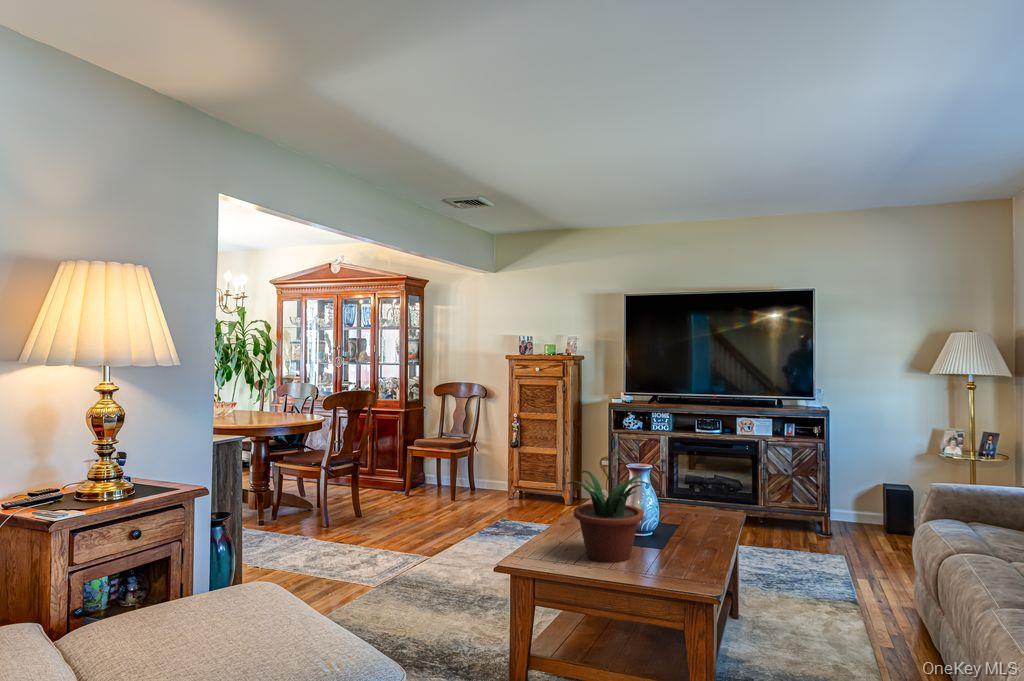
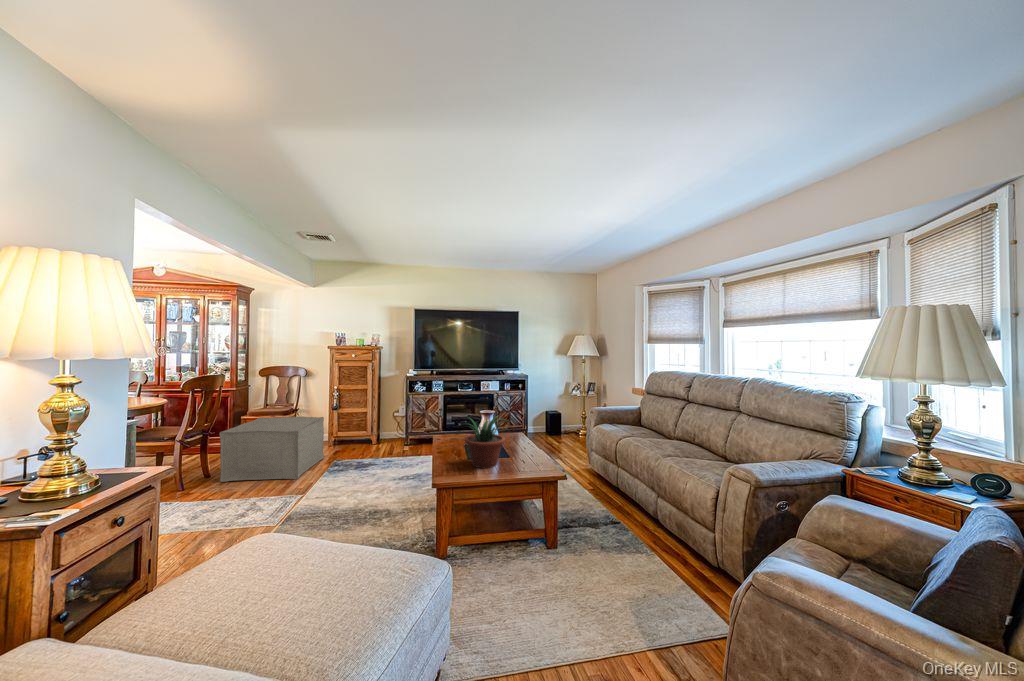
ottoman: none [366,449,489,535] -> present [219,417,324,482]

